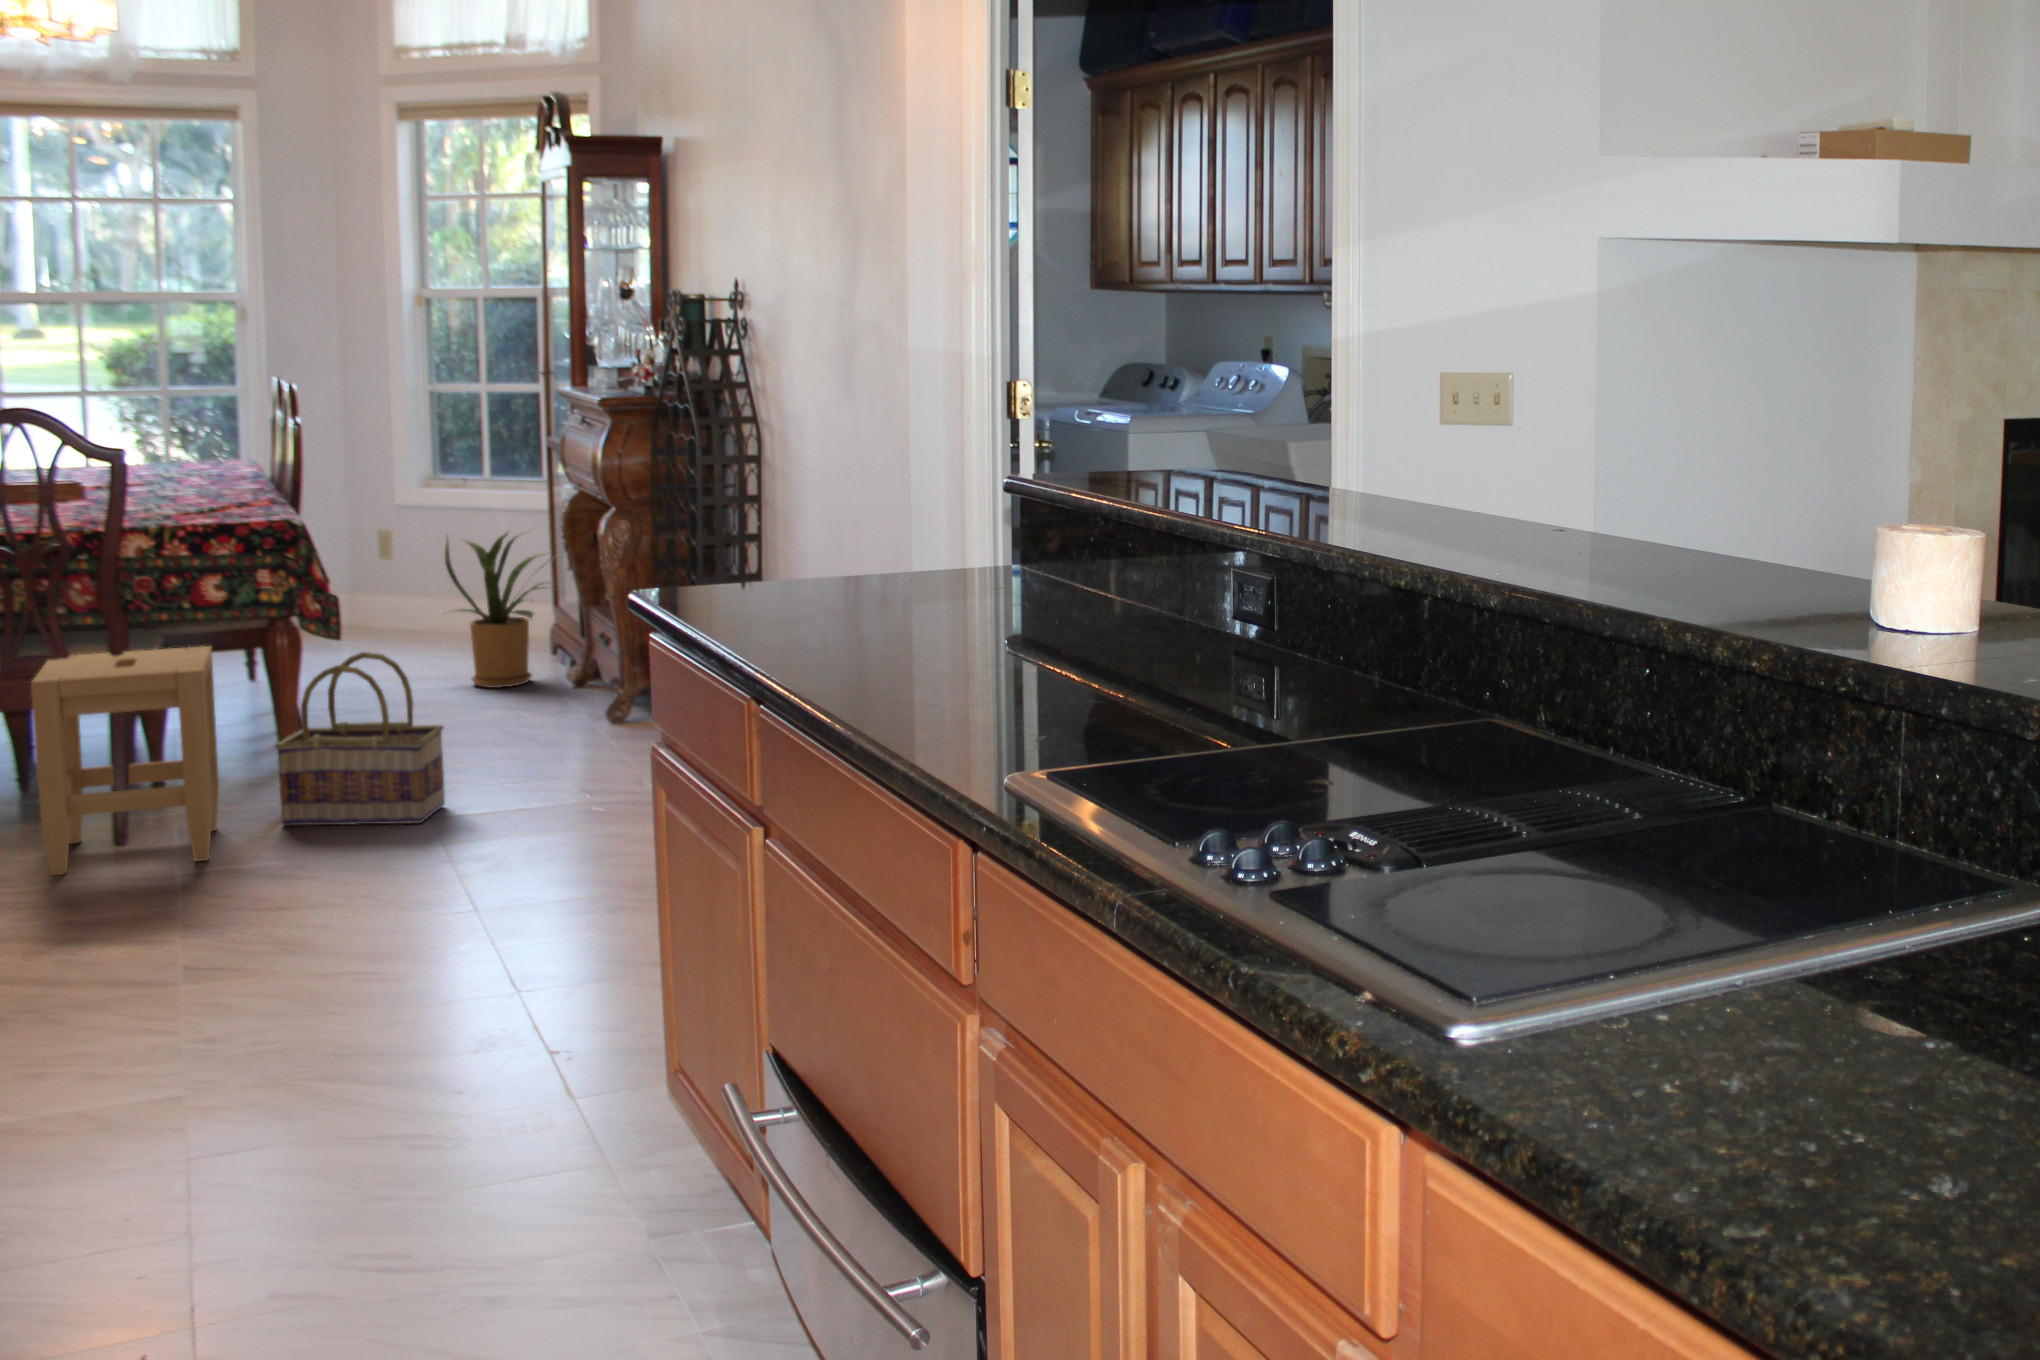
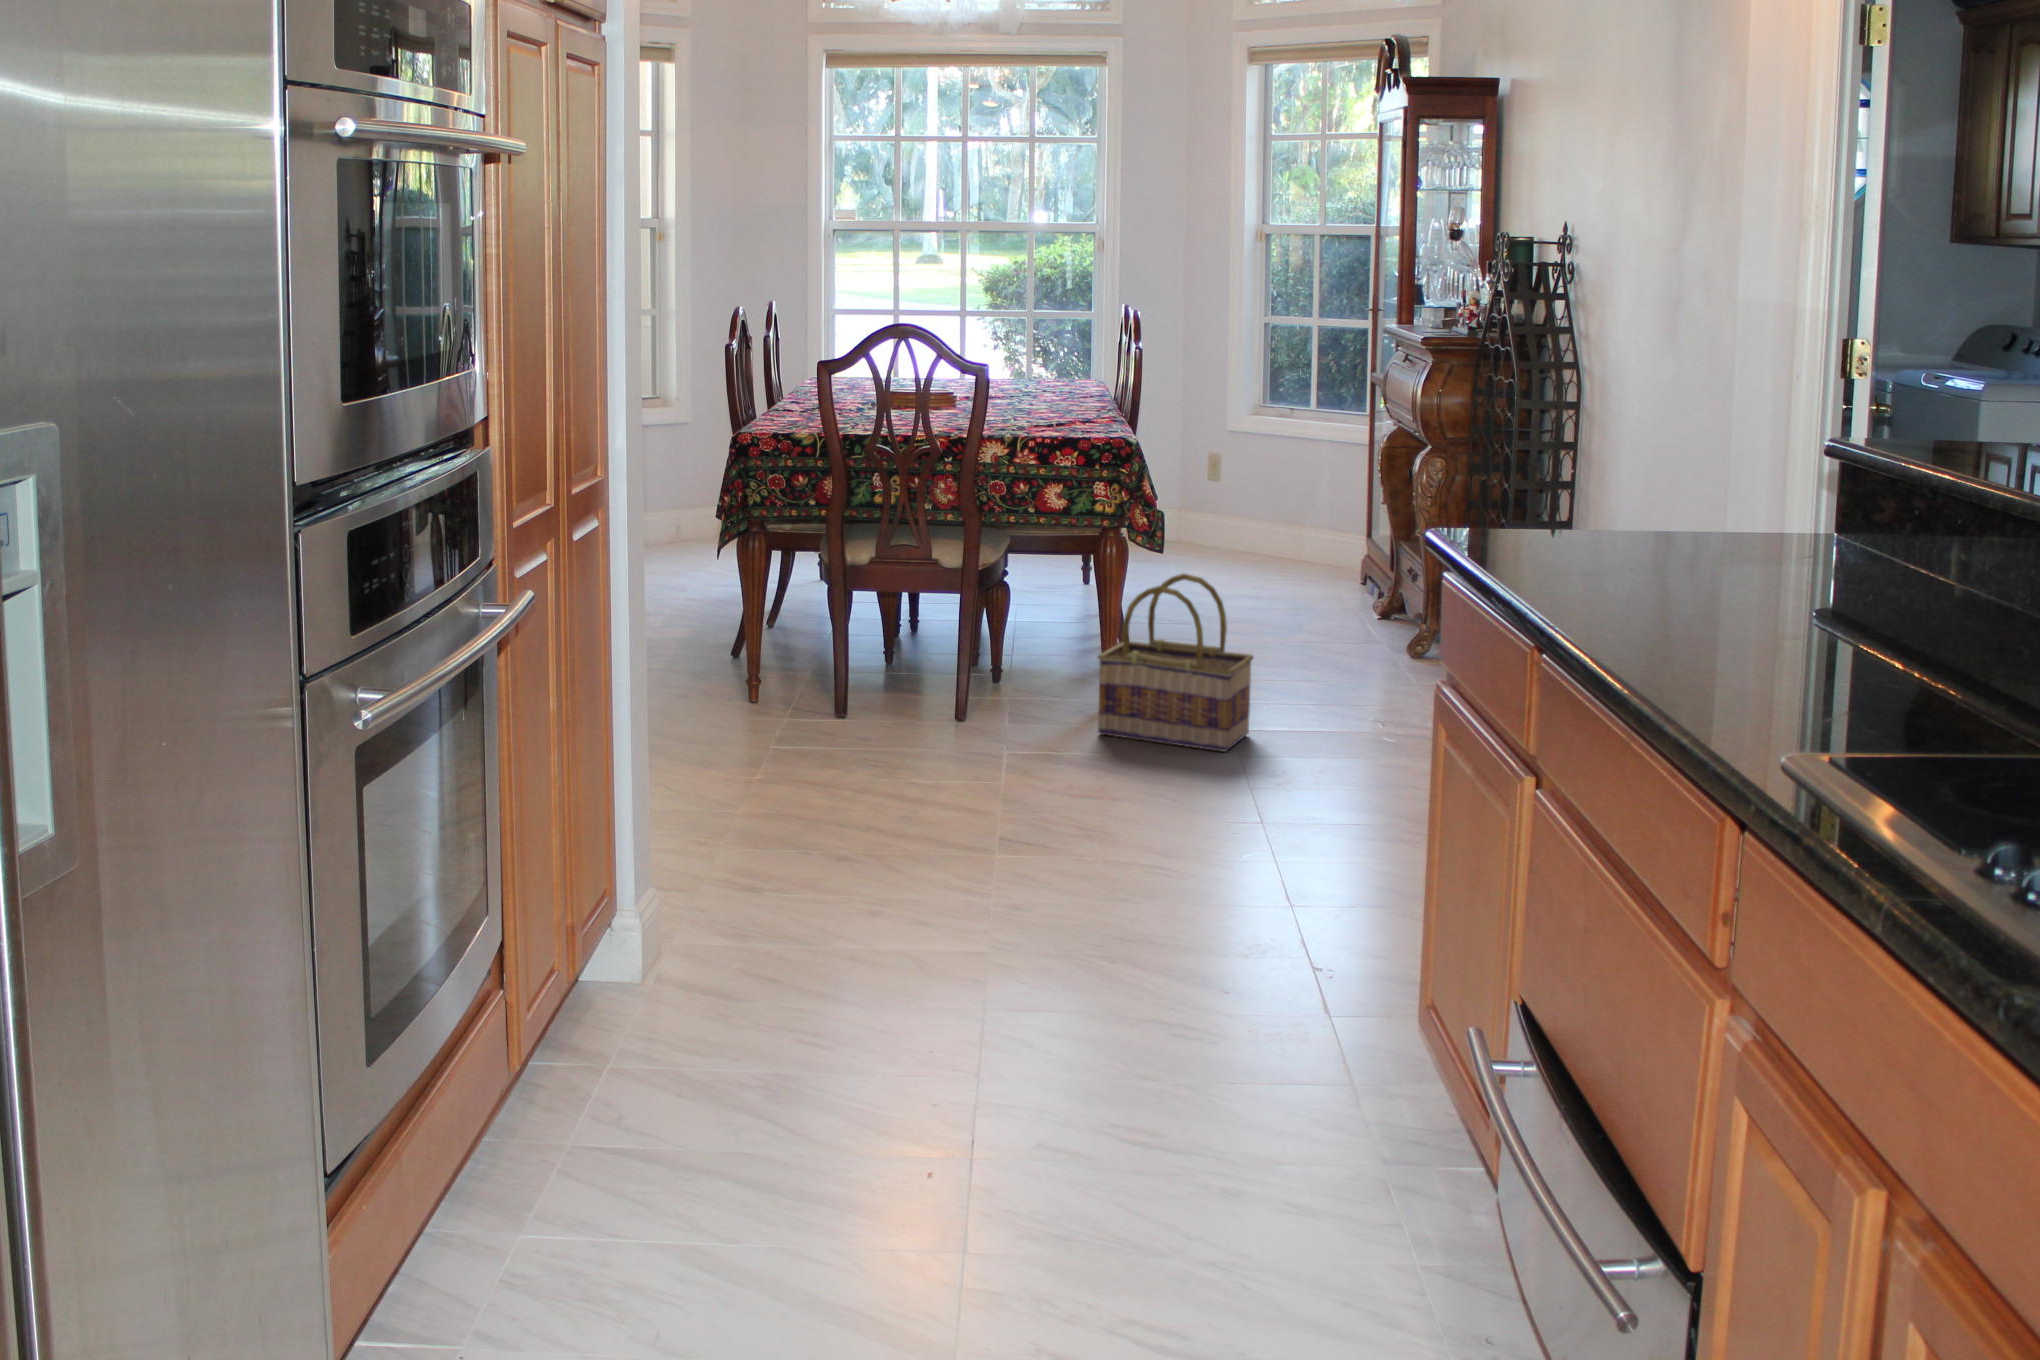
house plant: present [445,533,556,688] -> none [1253,457,1381,610]
stool: present [31,646,219,875] -> none [892,550,1050,763]

